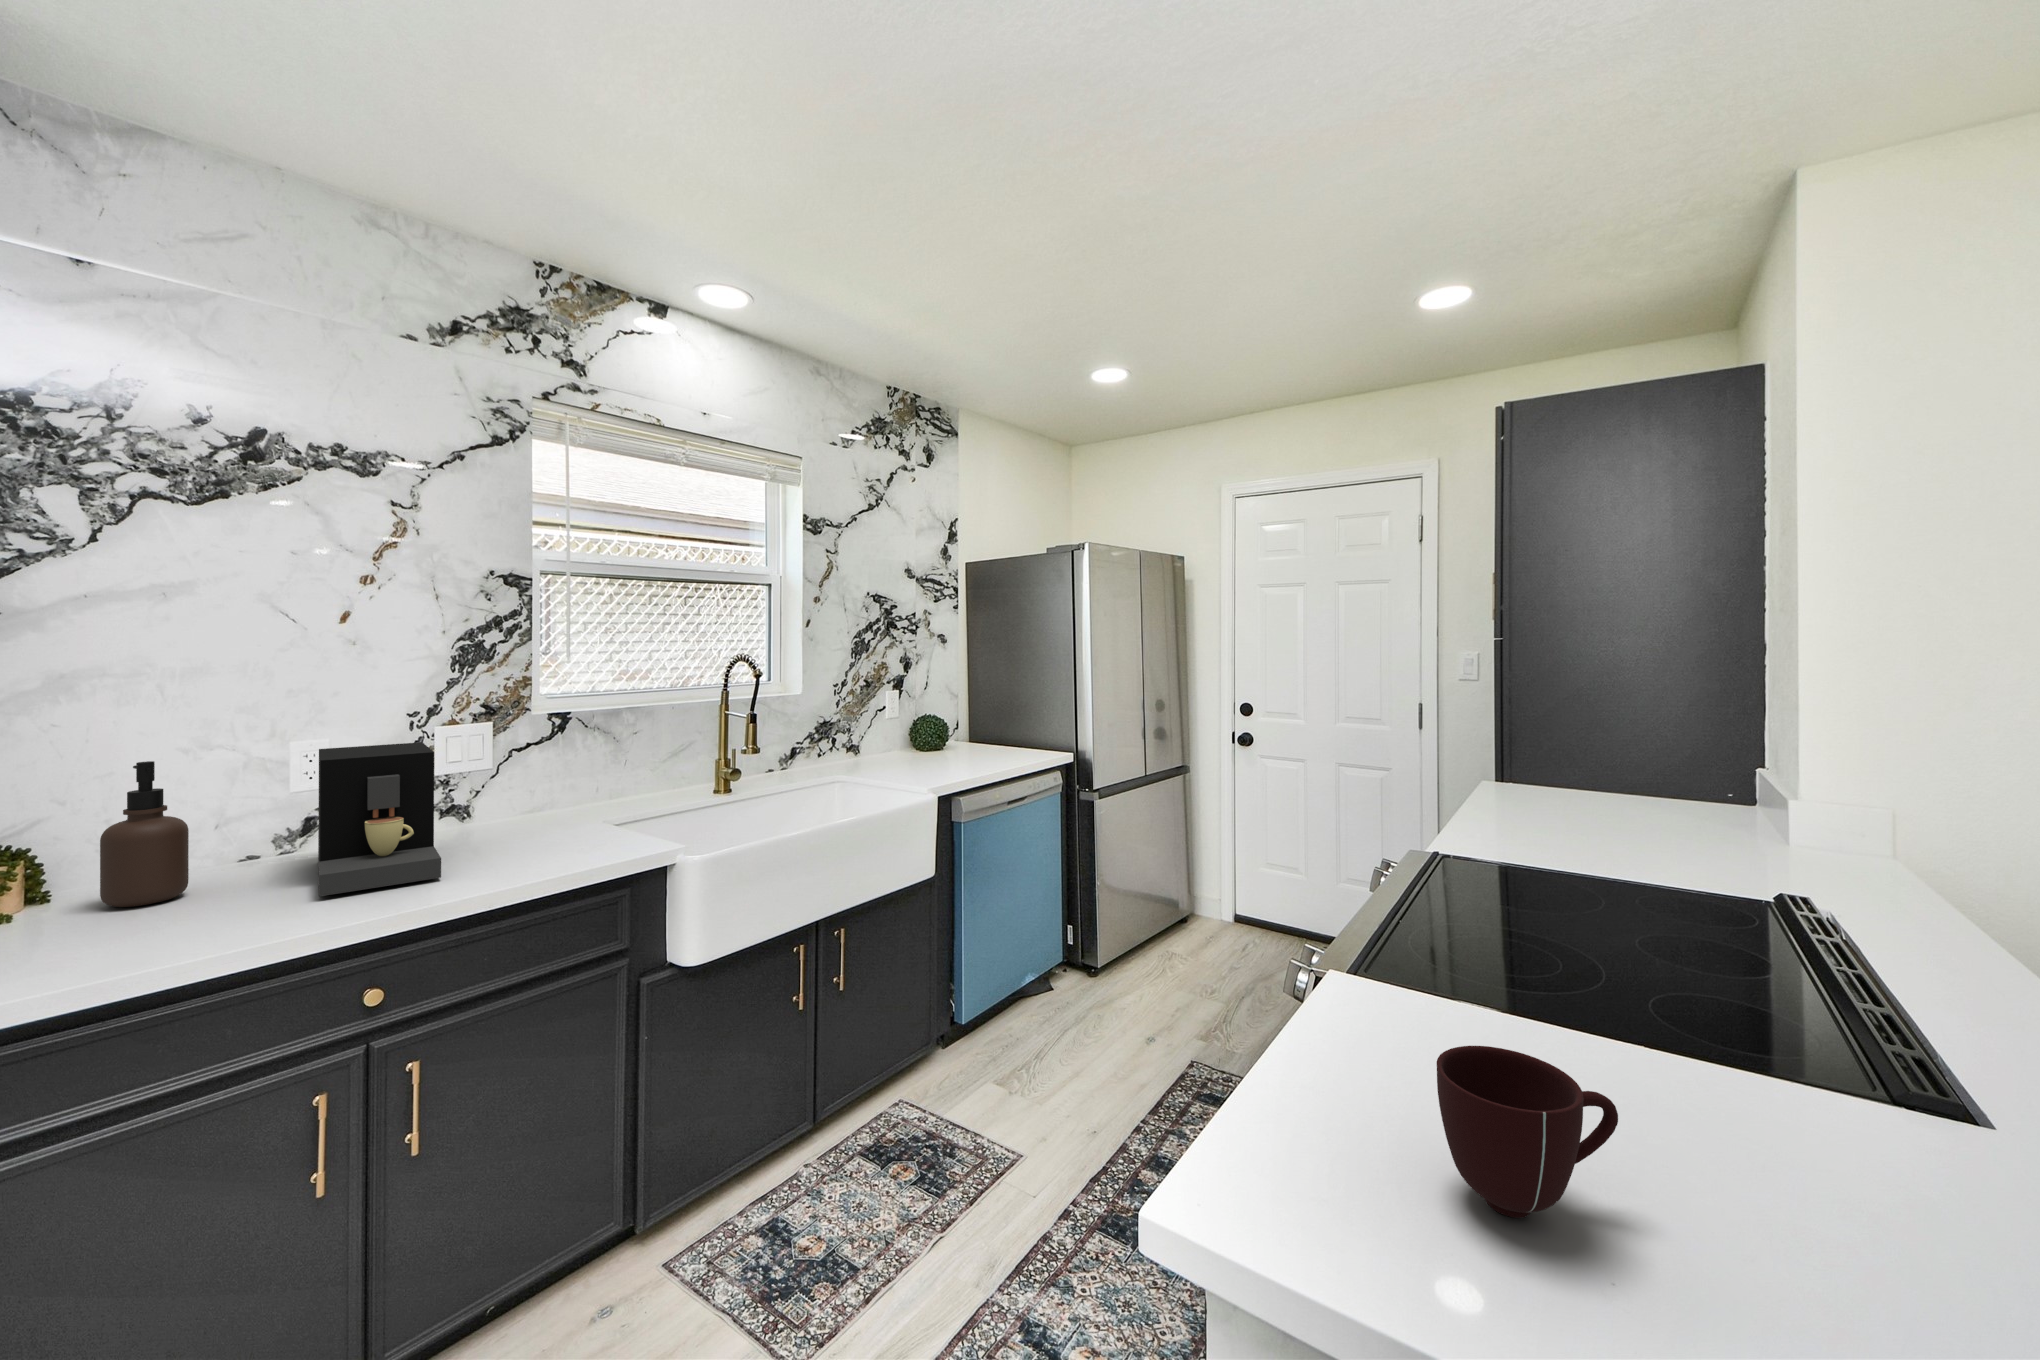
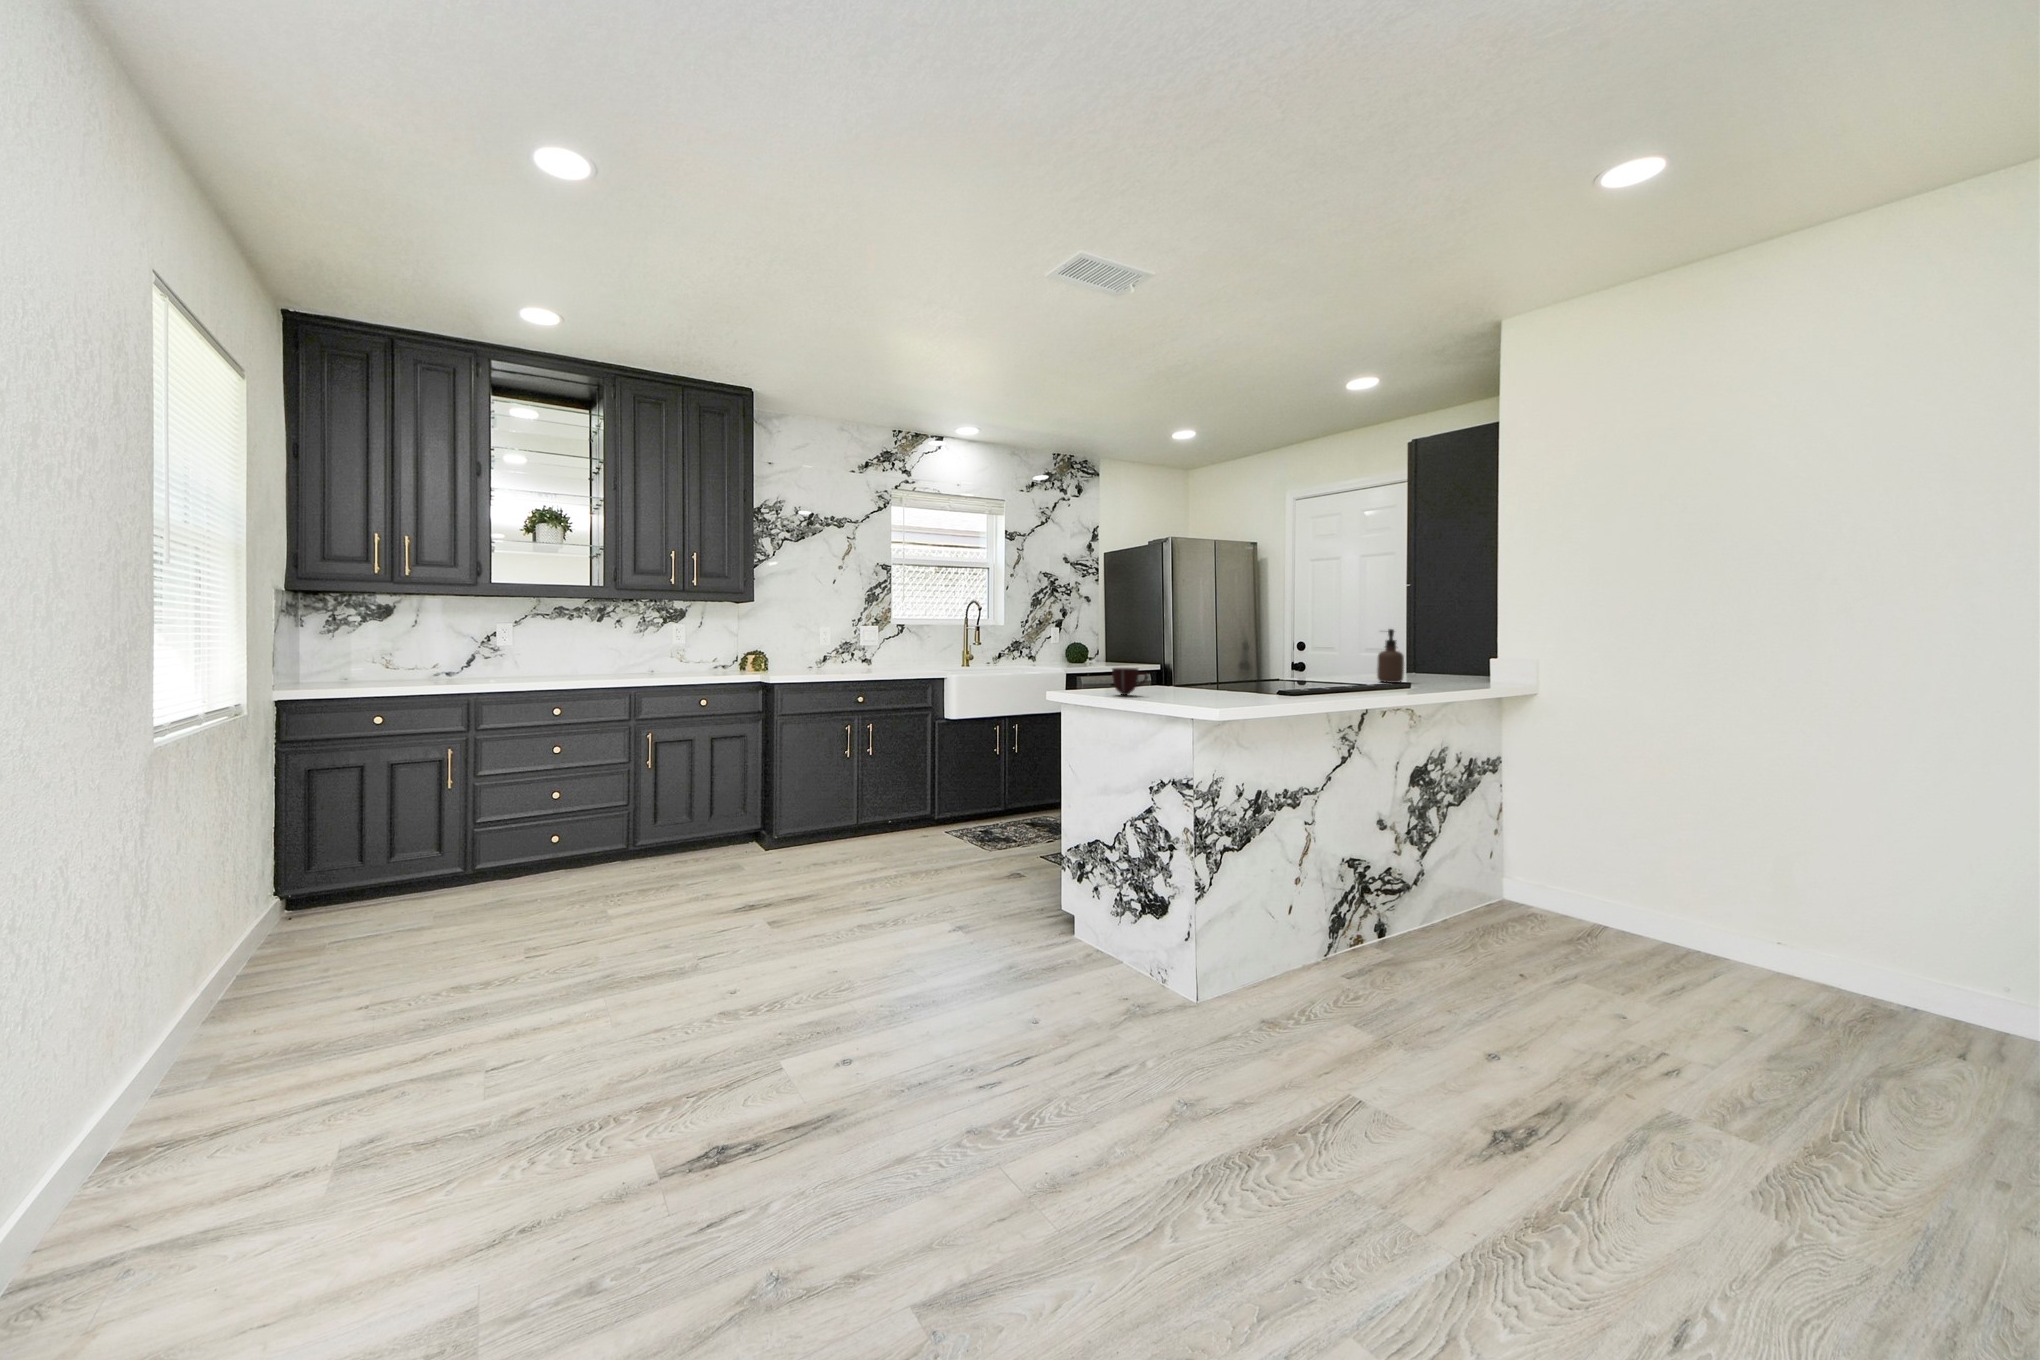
coffee maker: present [318,742,441,896] -> none [829,631,875,674]
soap dispenser: present [100,761,189,907] -> present [1377,629,1404,683]

